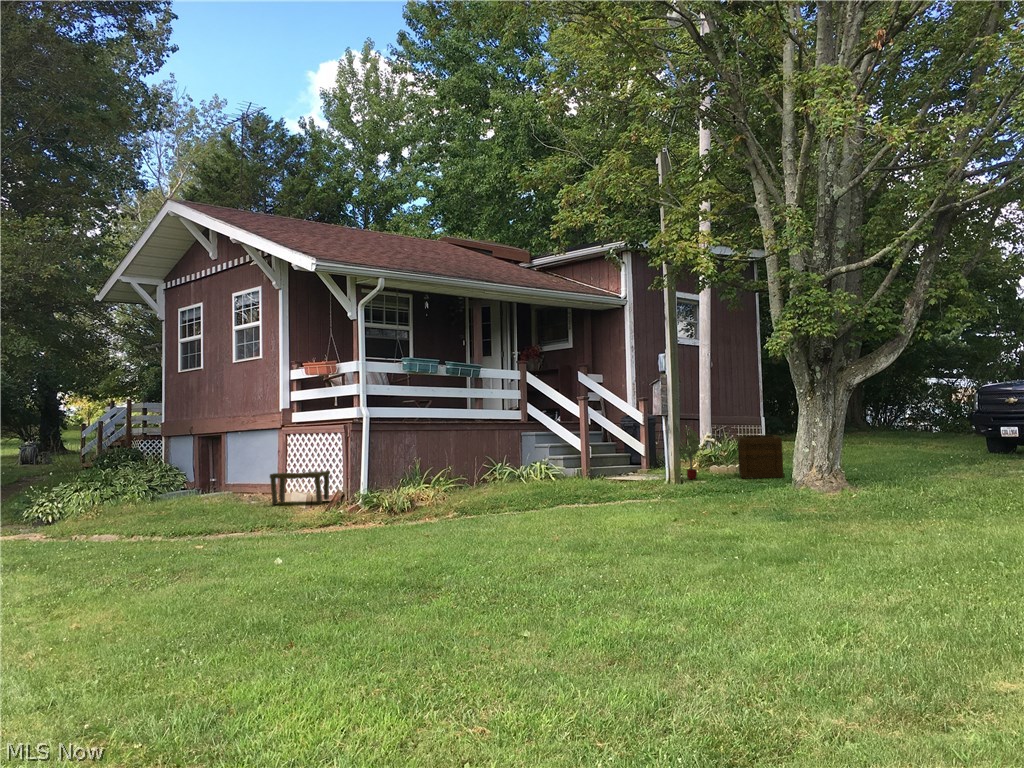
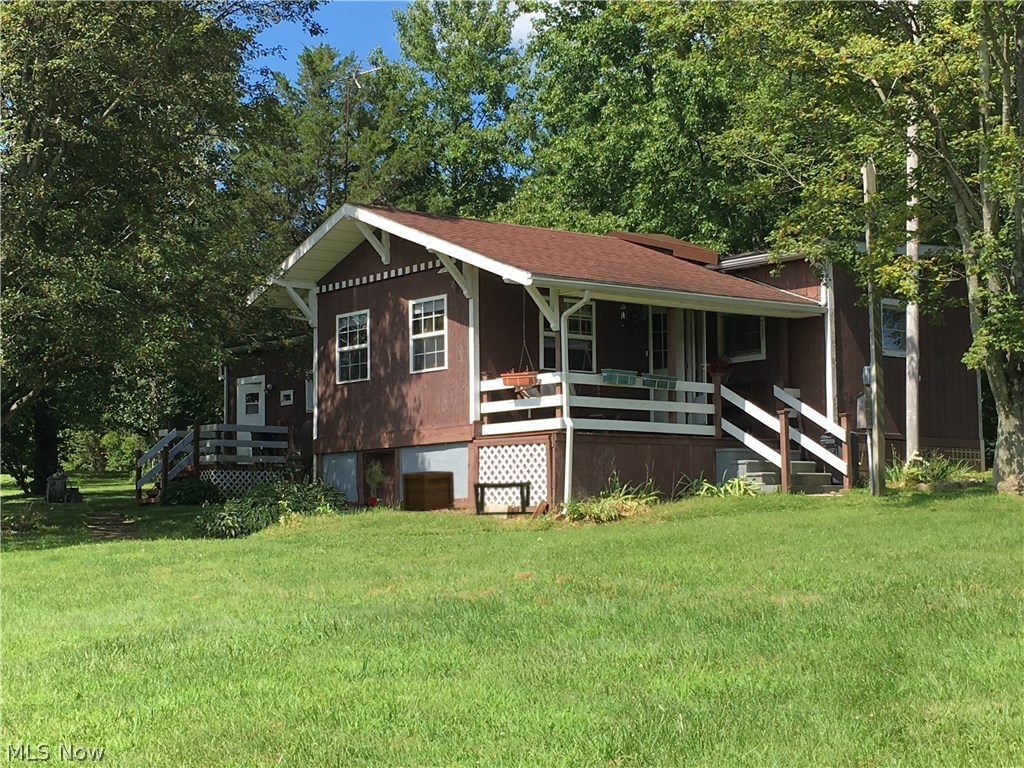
potted tree: present [677,427,701,479] -> present [366,461,388,506]
wooden crate: present [737,435,784,479] -> present [402,471,455,511]

